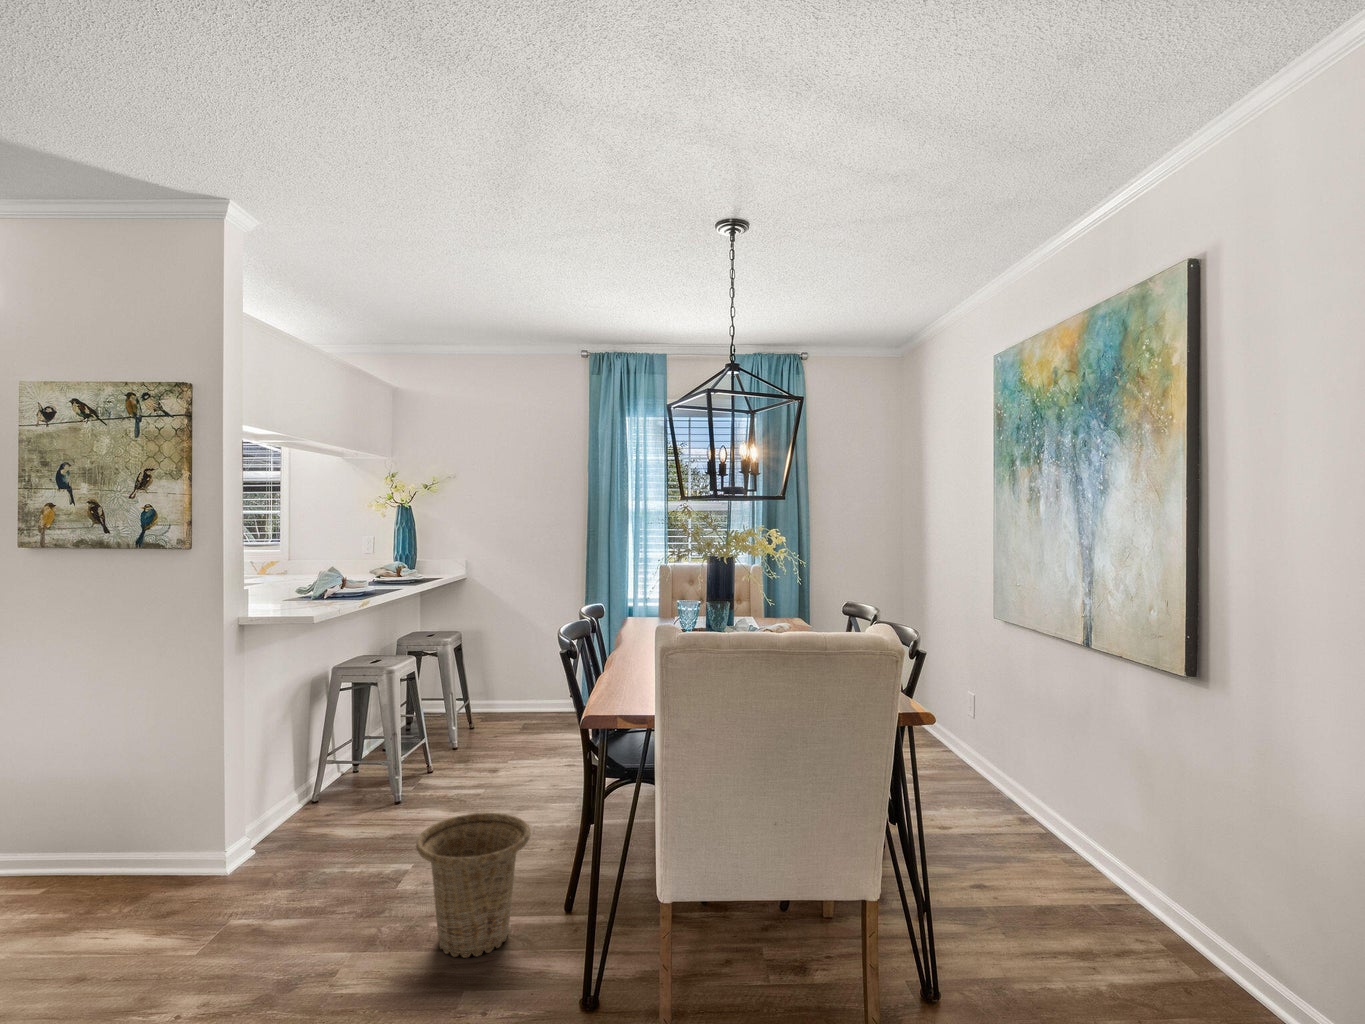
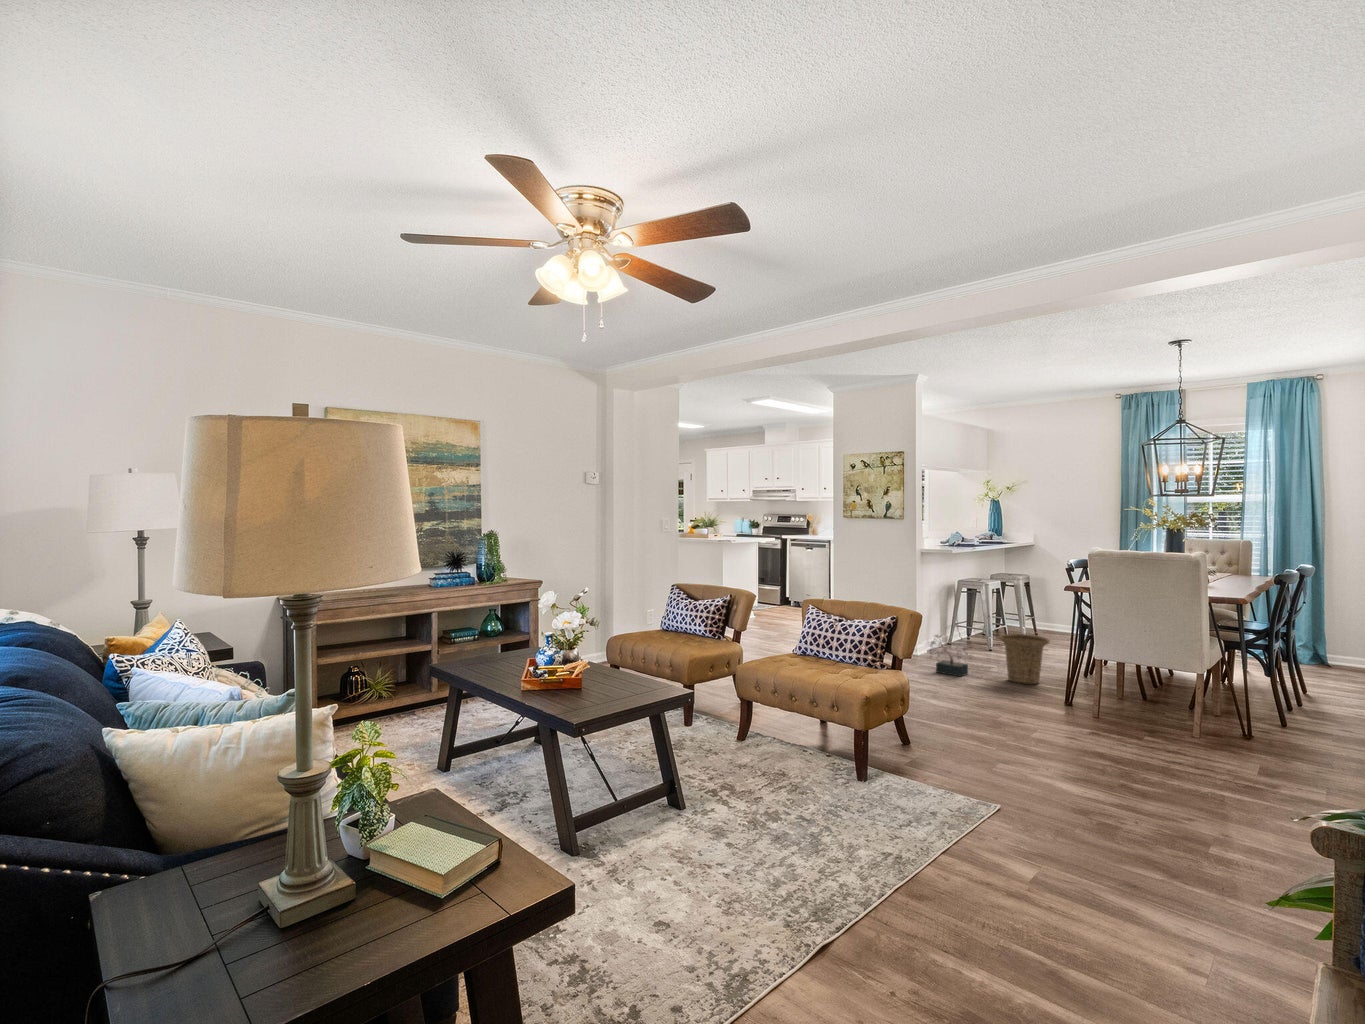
decorative plant: none [222,856,355,977] -> present [929,635,971,677]

